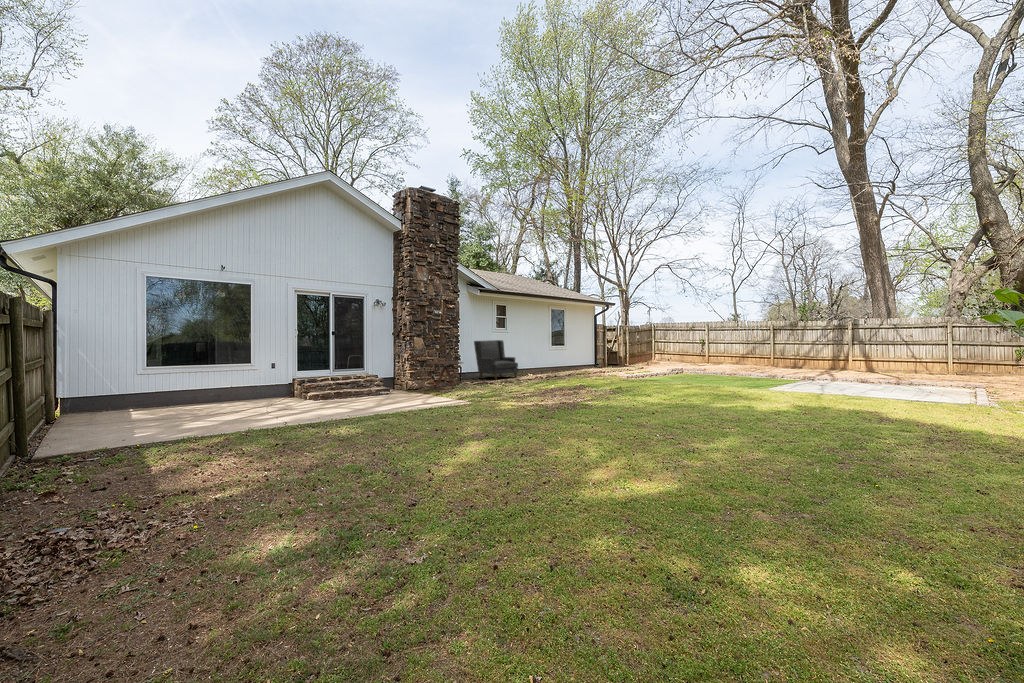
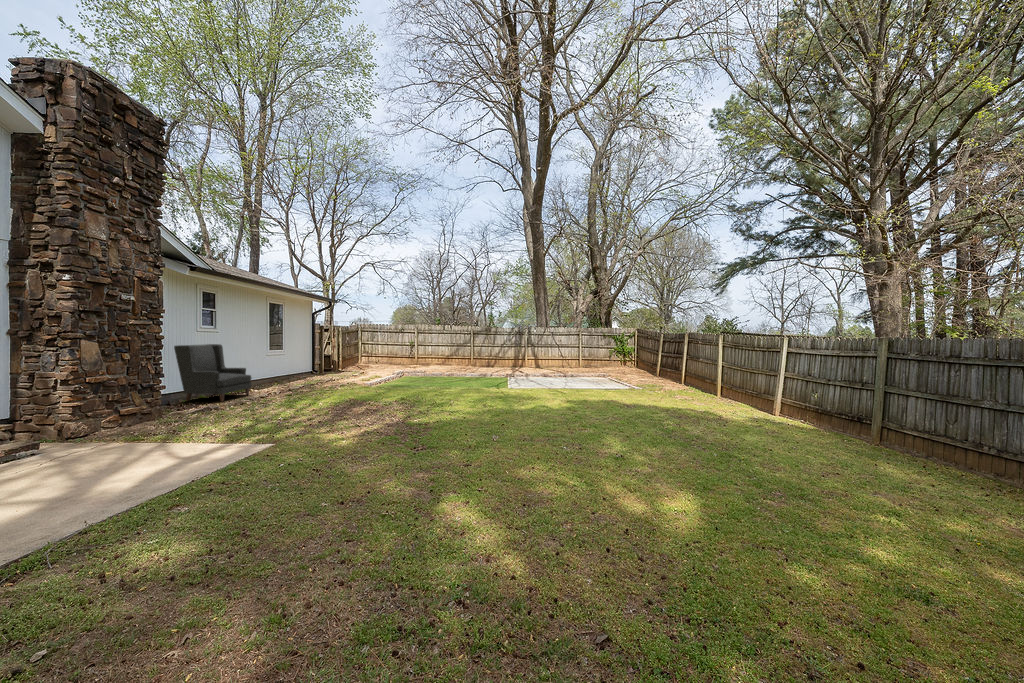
round table: present [427,361,463,388] -> none [110,381,195,433]

